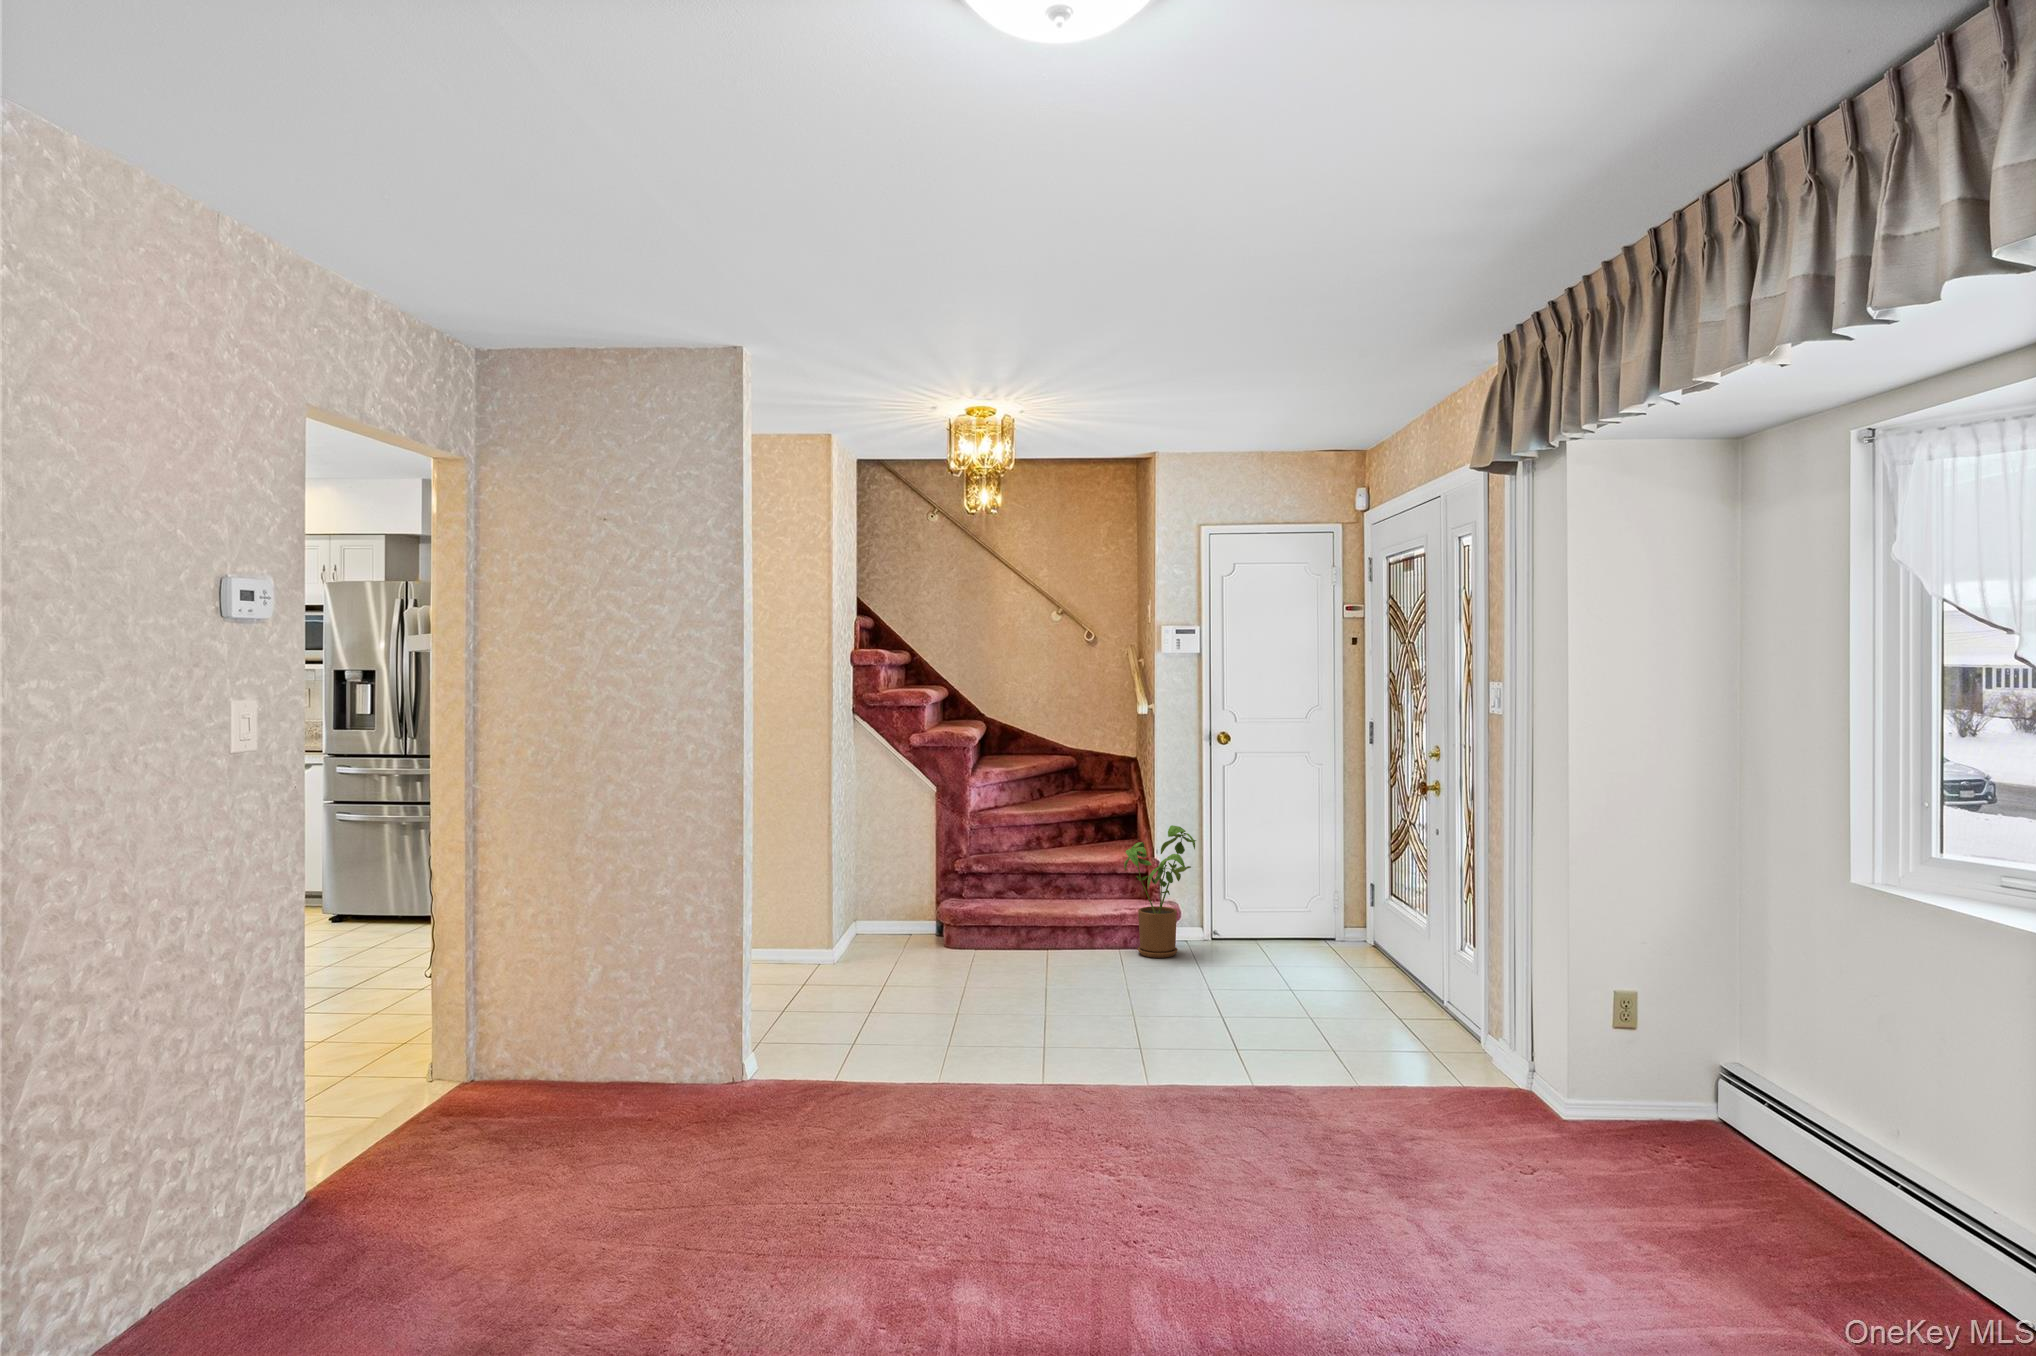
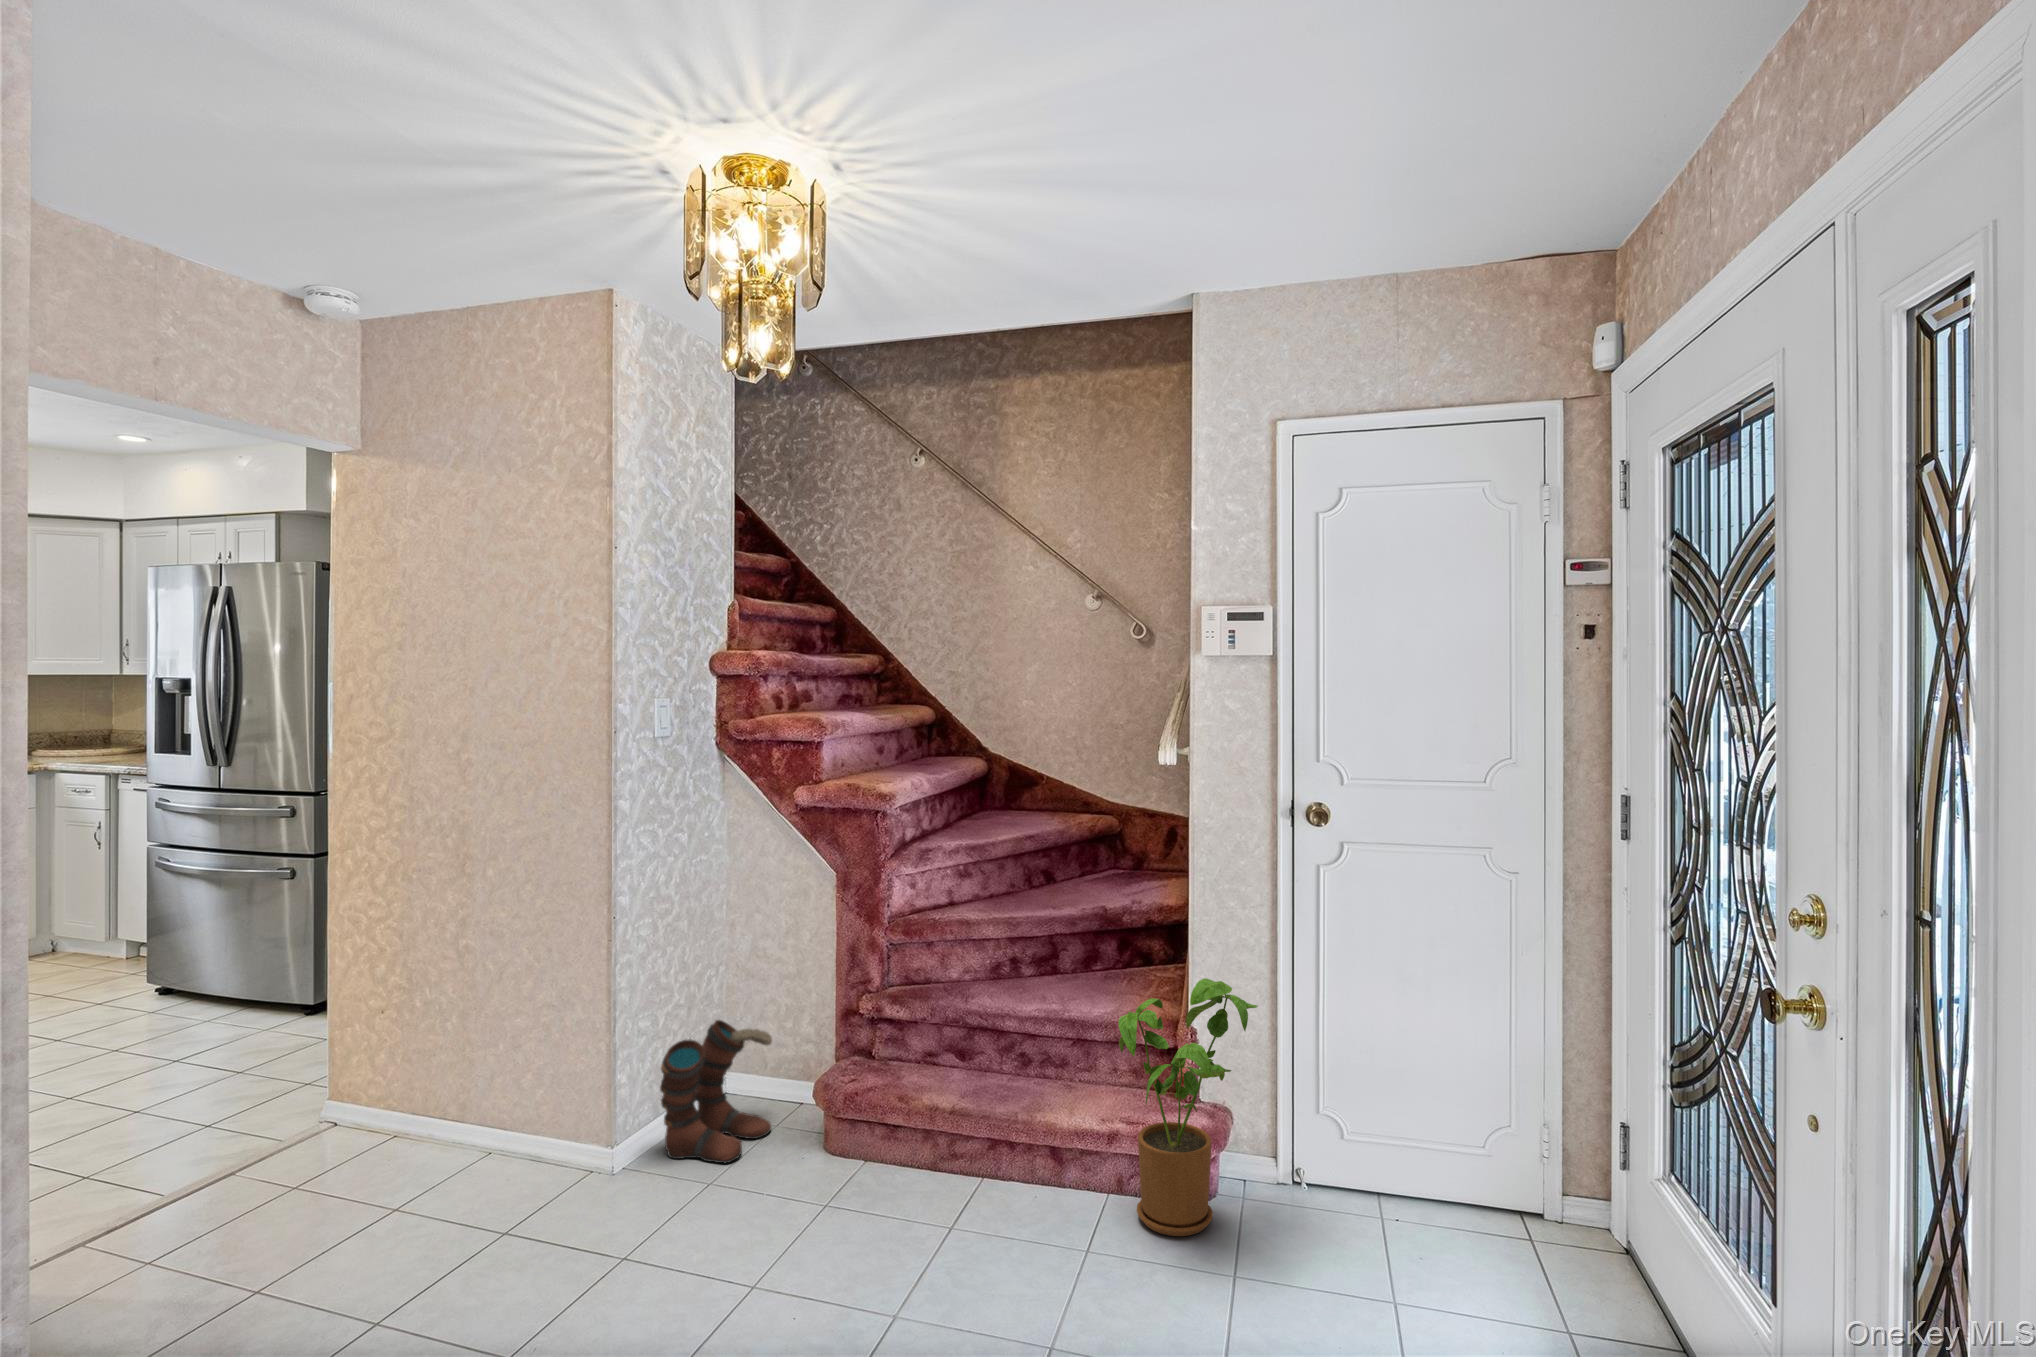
boots: none [847,880,904,956] -> present [660,1020,772,1163]

